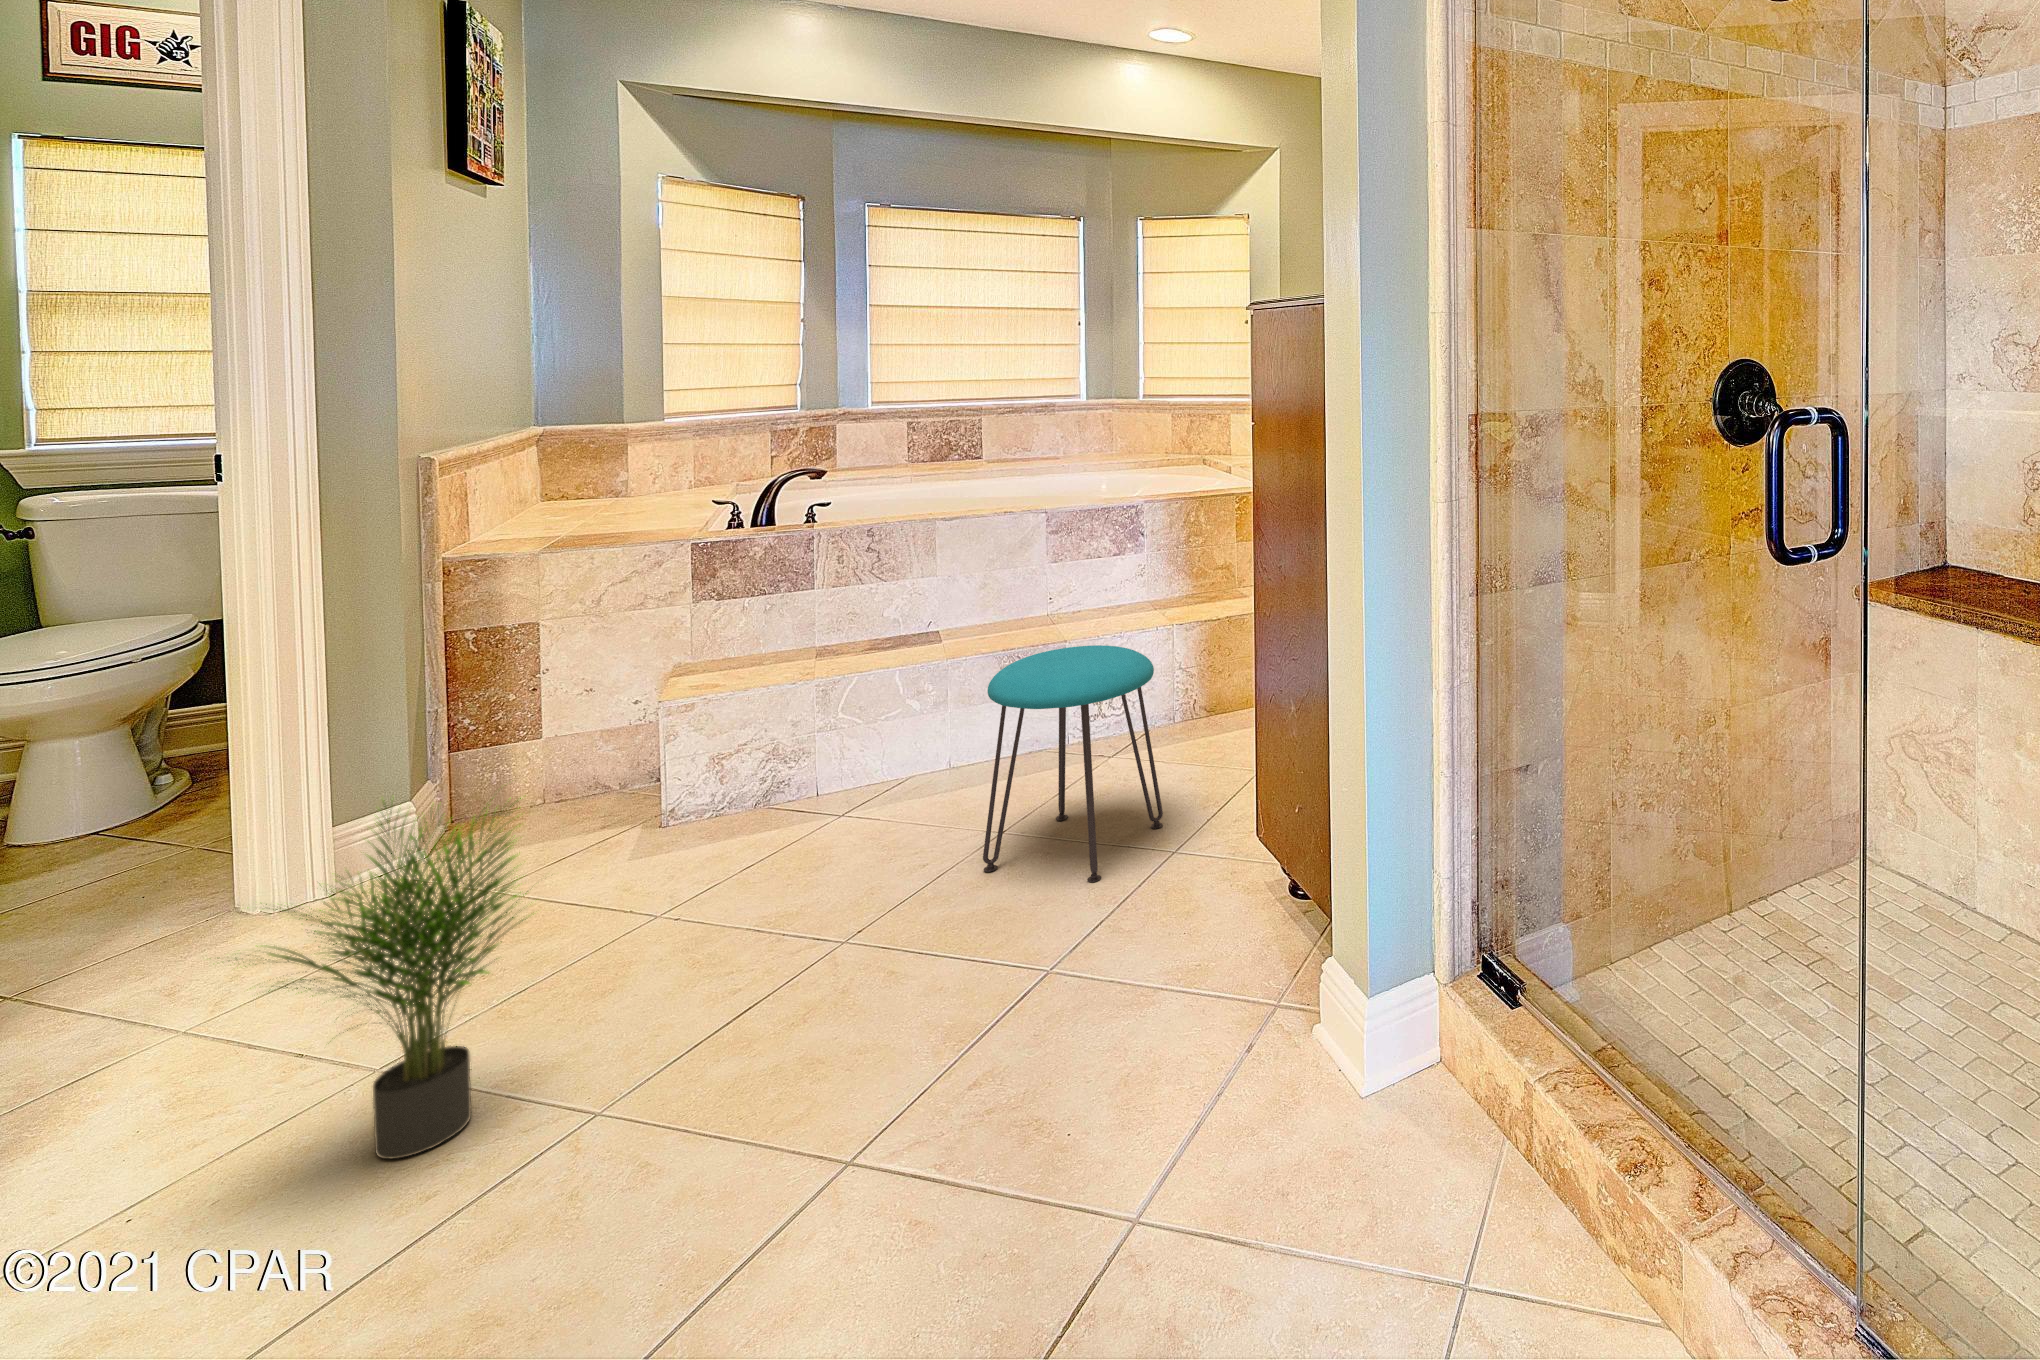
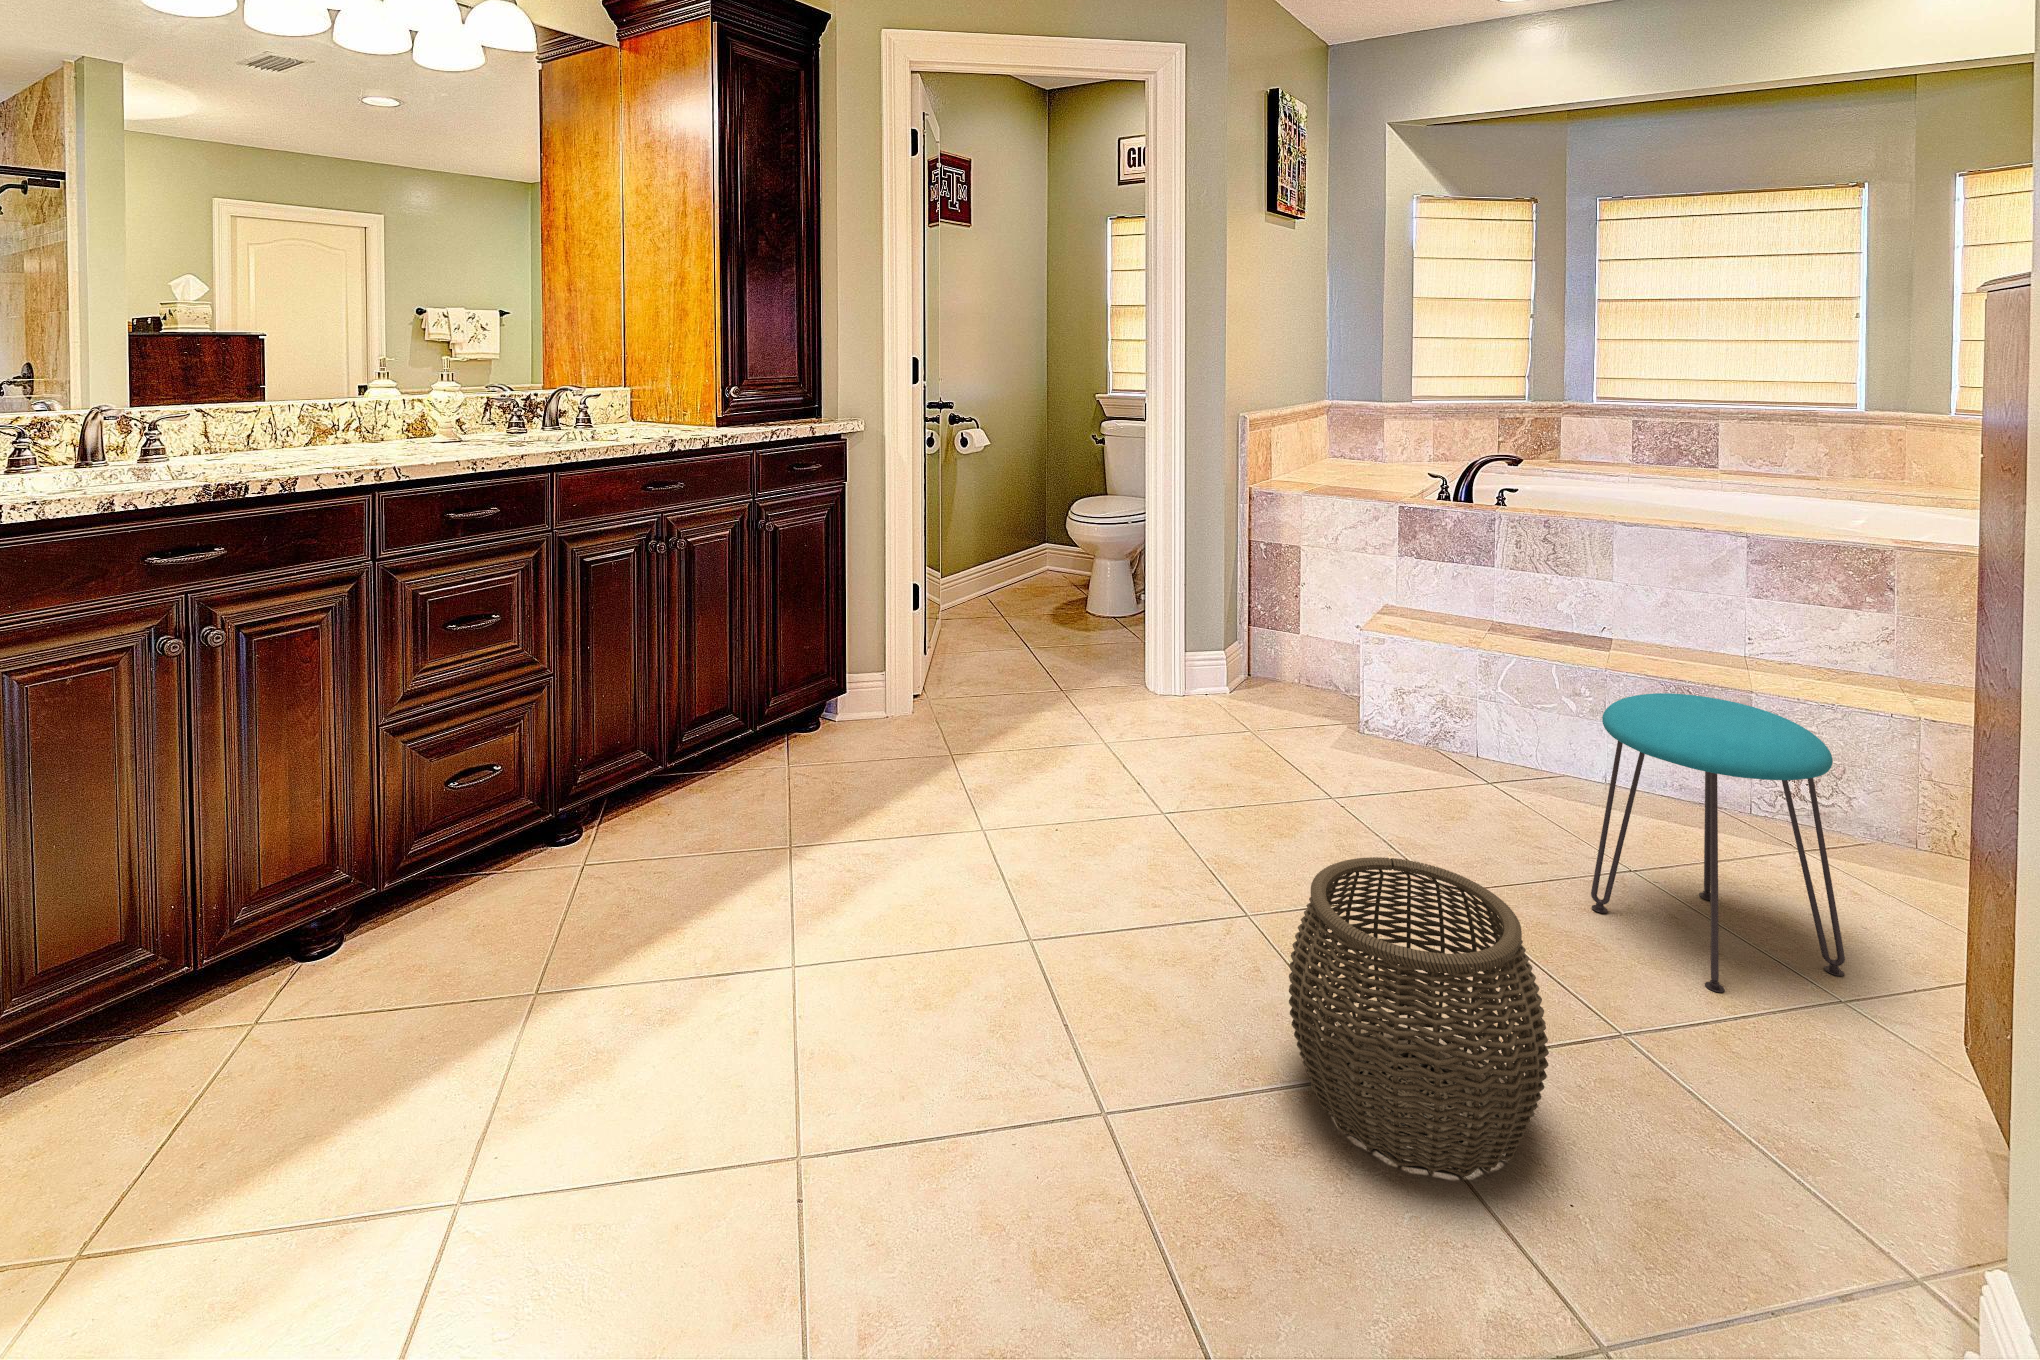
potted plant: present [245,798,528,1159] -> none [1059,638,1218,889]
woven basket: none [765,873,1040,1192] -> present [1289,857,1549,1177]

